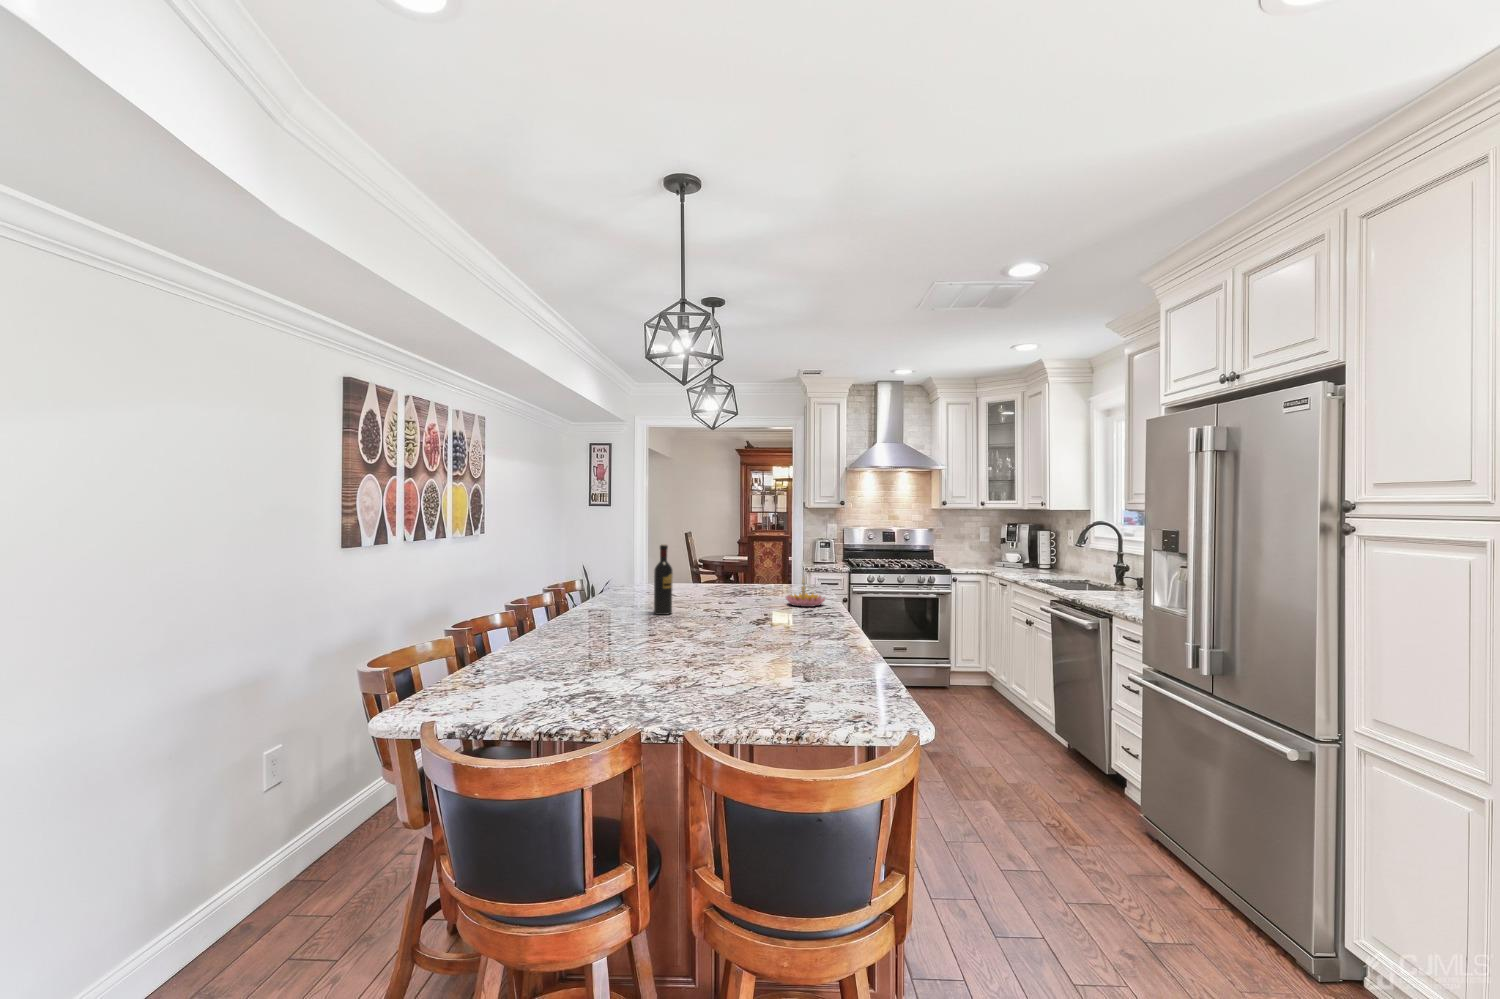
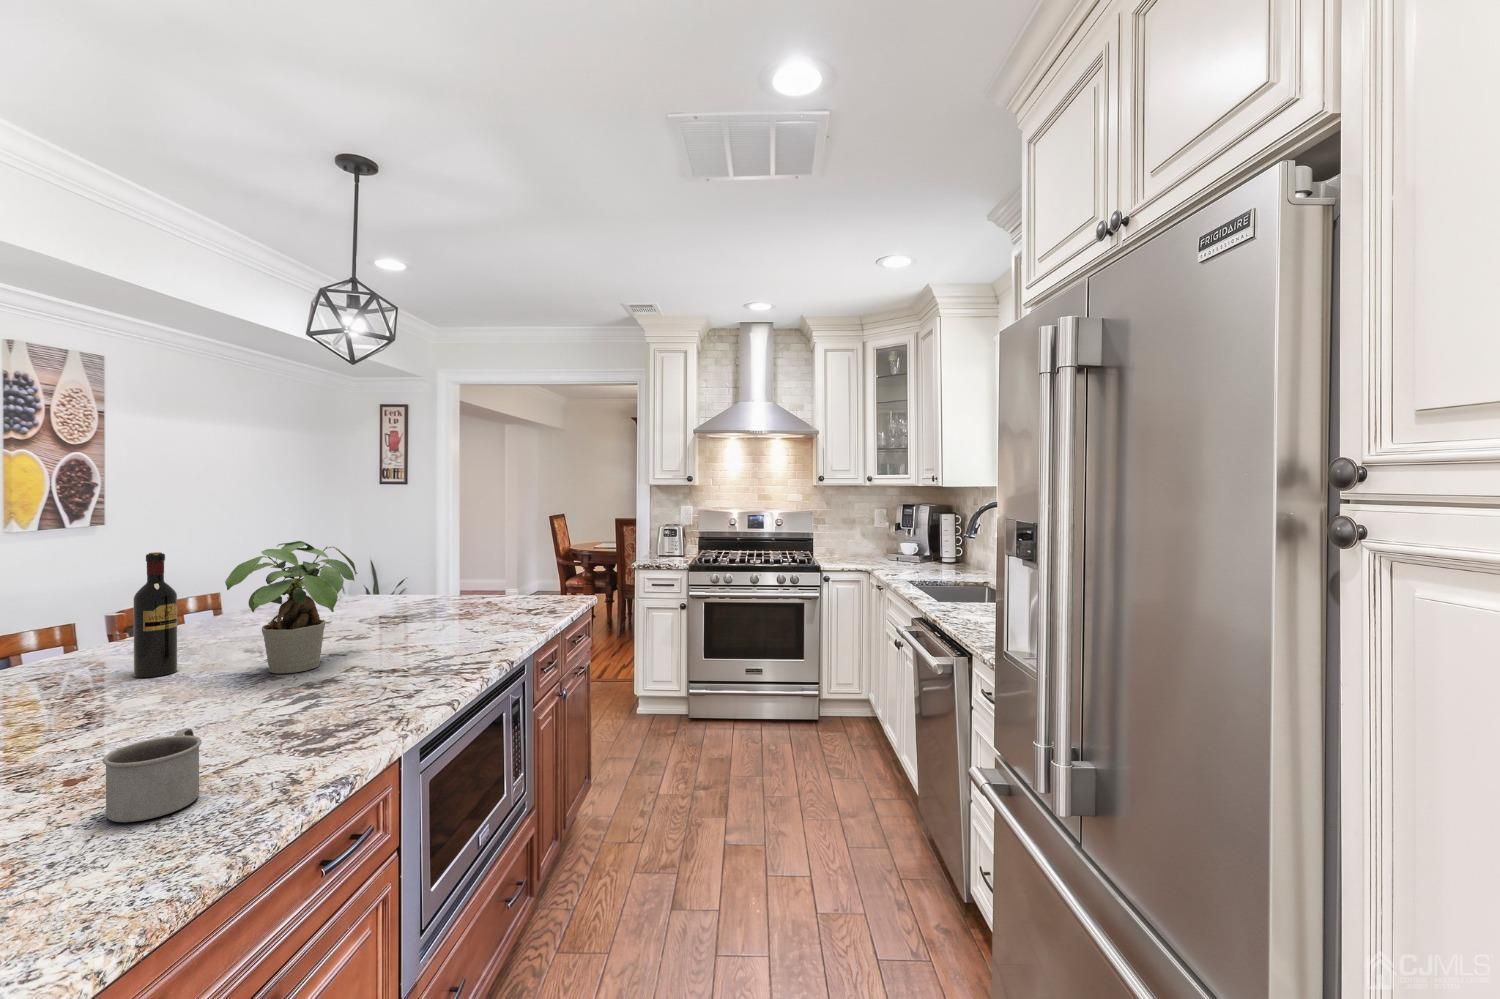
potted plant: none [714,539,777,614] -> present [225,541,358,673]
candle holder: present [785,580,825,607] -> none [432,600,504,649]
mug: none [800,618,832,652] -> present [103,728,202,822]

